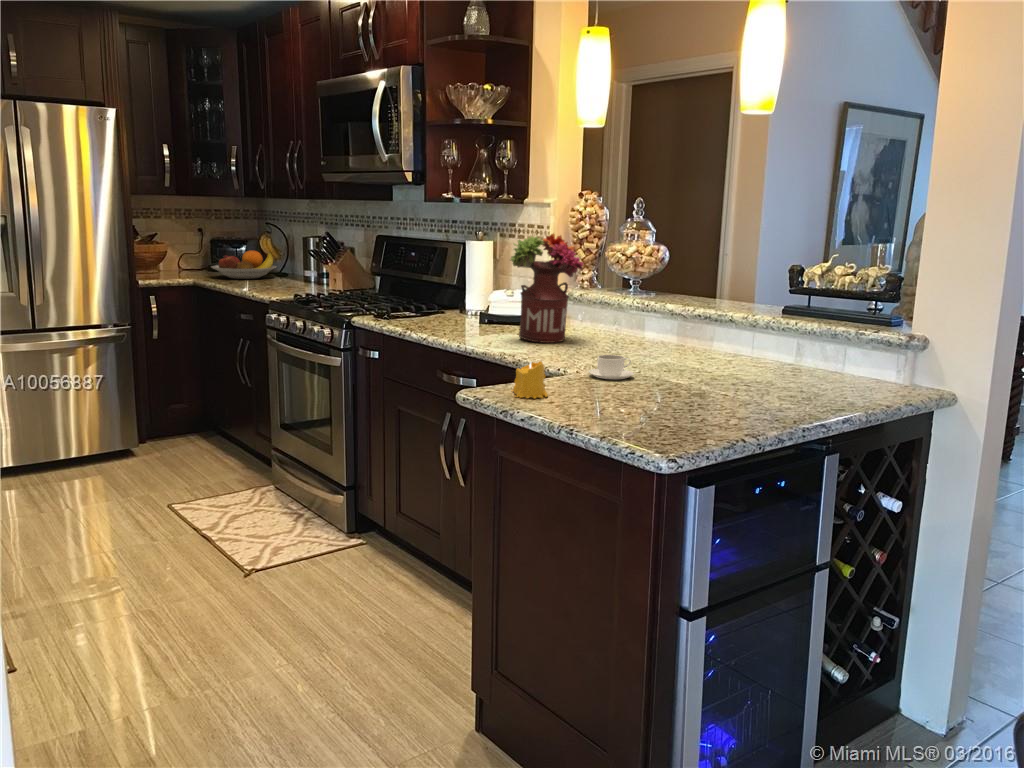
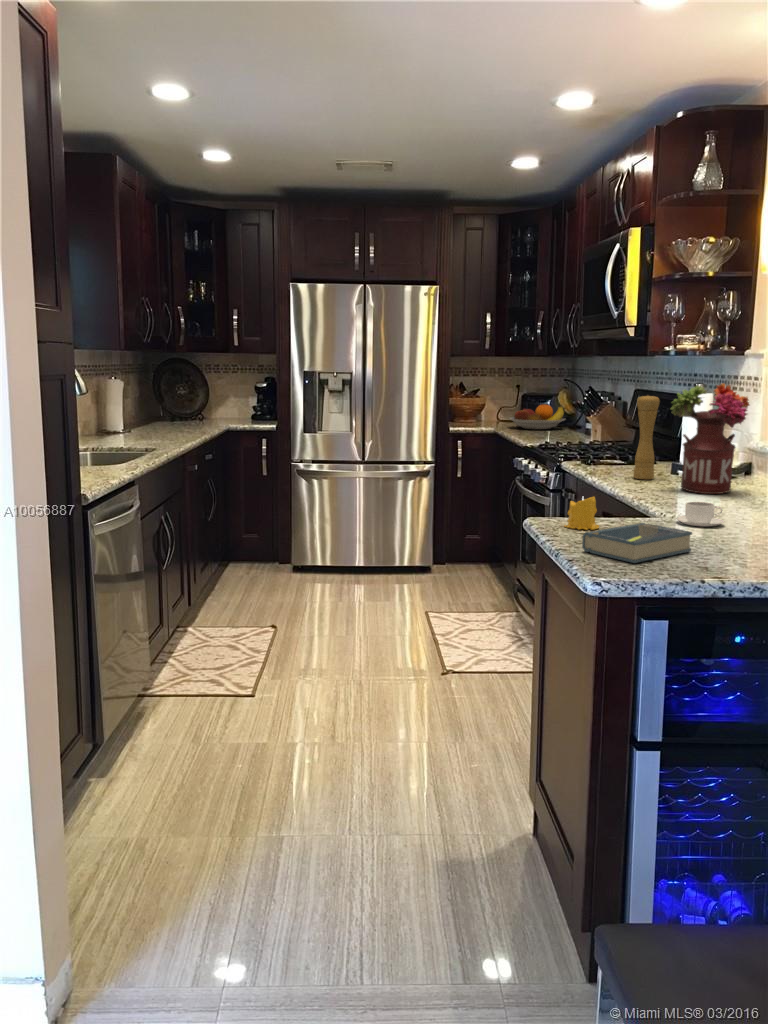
pepper mill: none [456,244,479,332] -> present [634,395,660,479]
hardback book: none [589,385,669,431] -> present [582,523,692,563]

